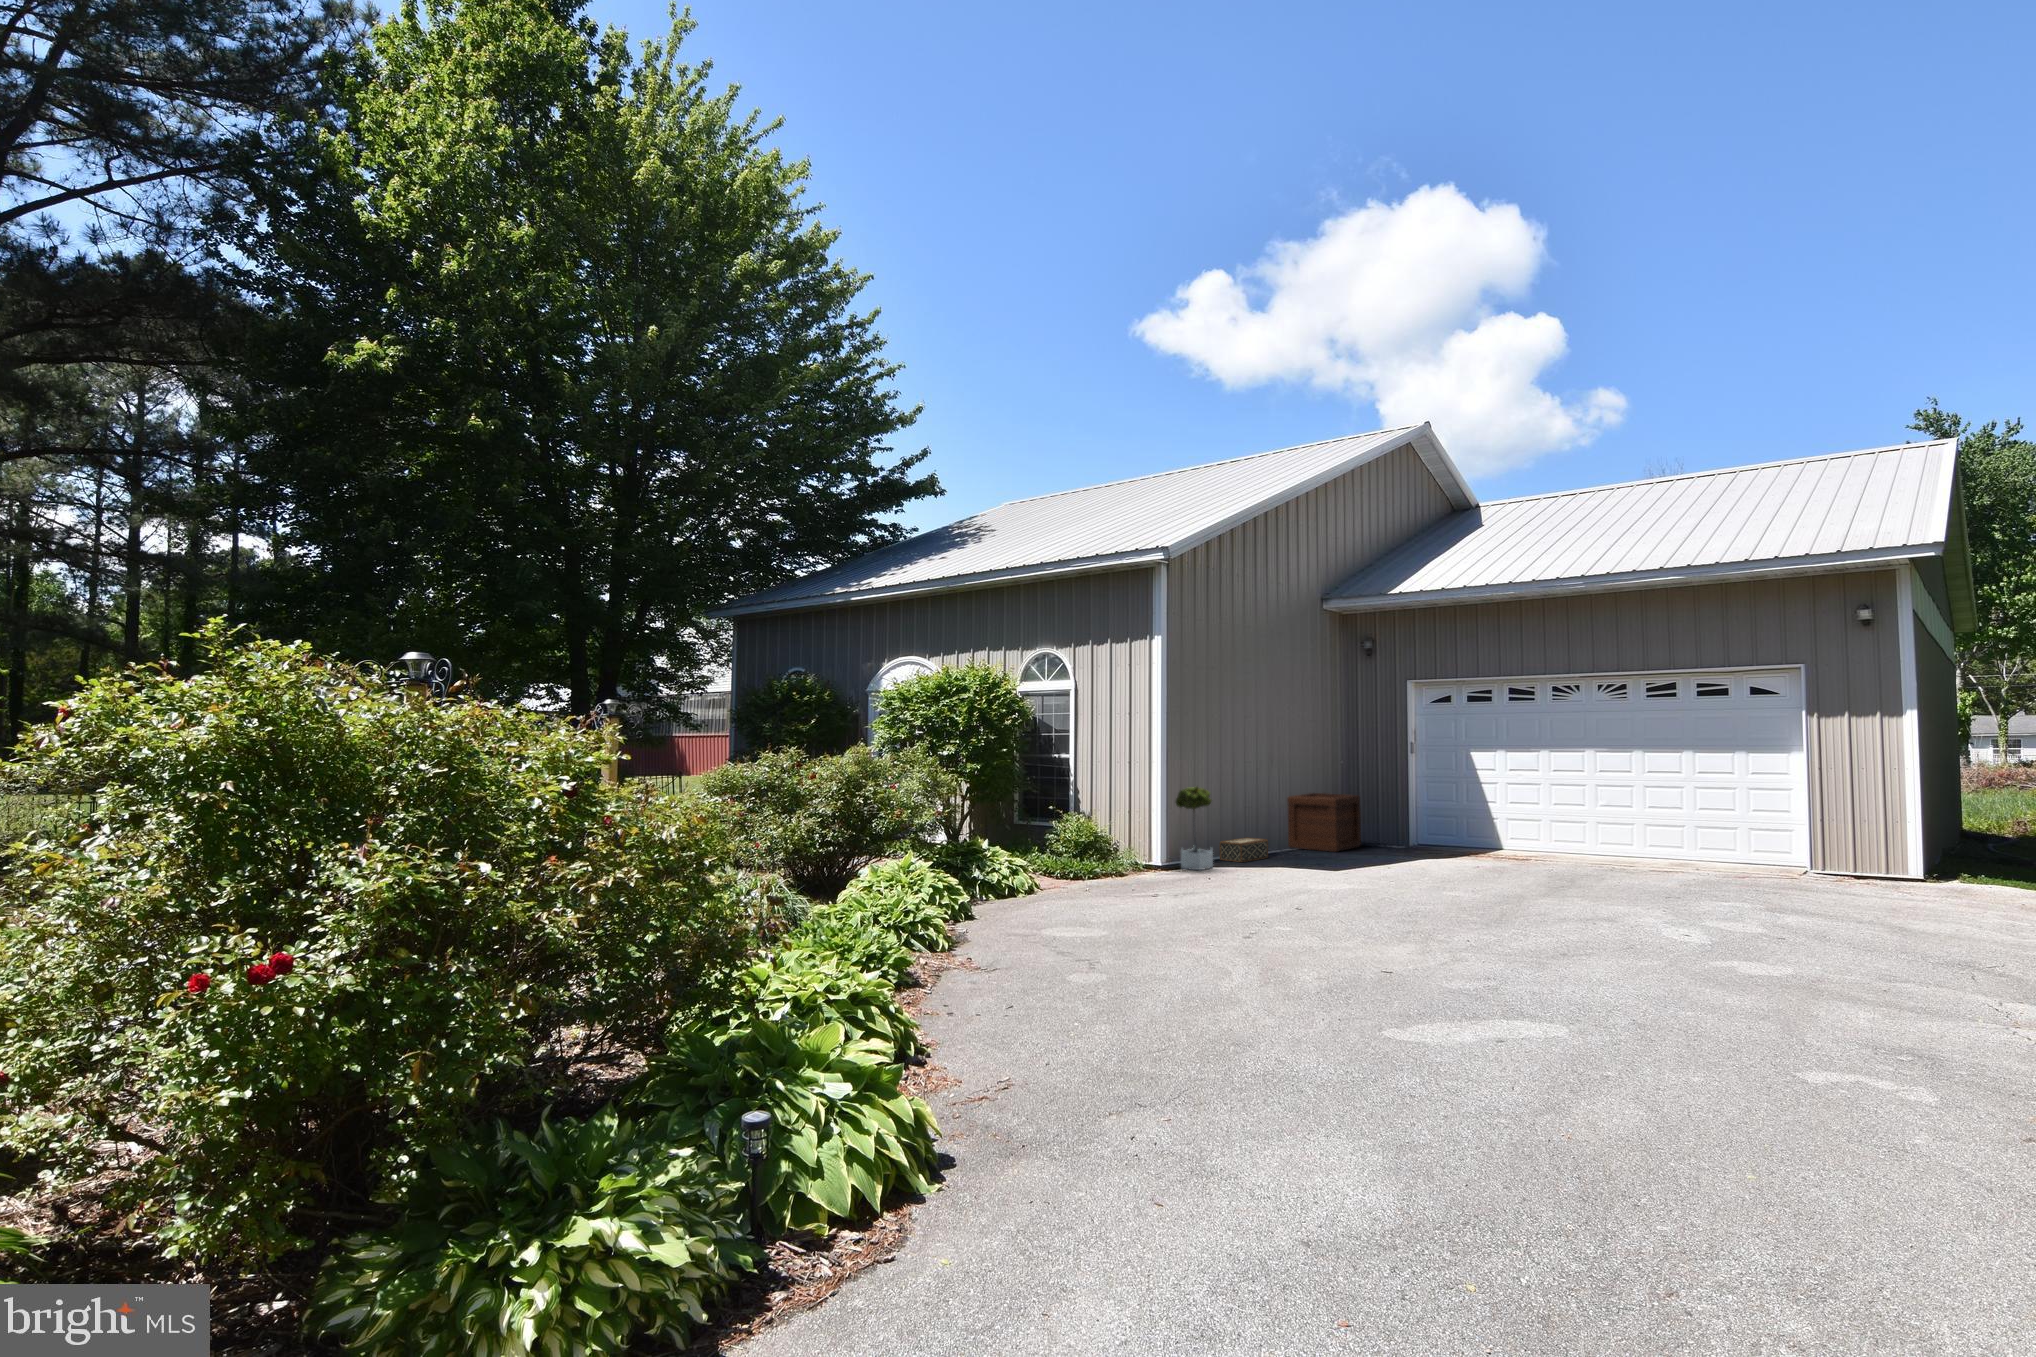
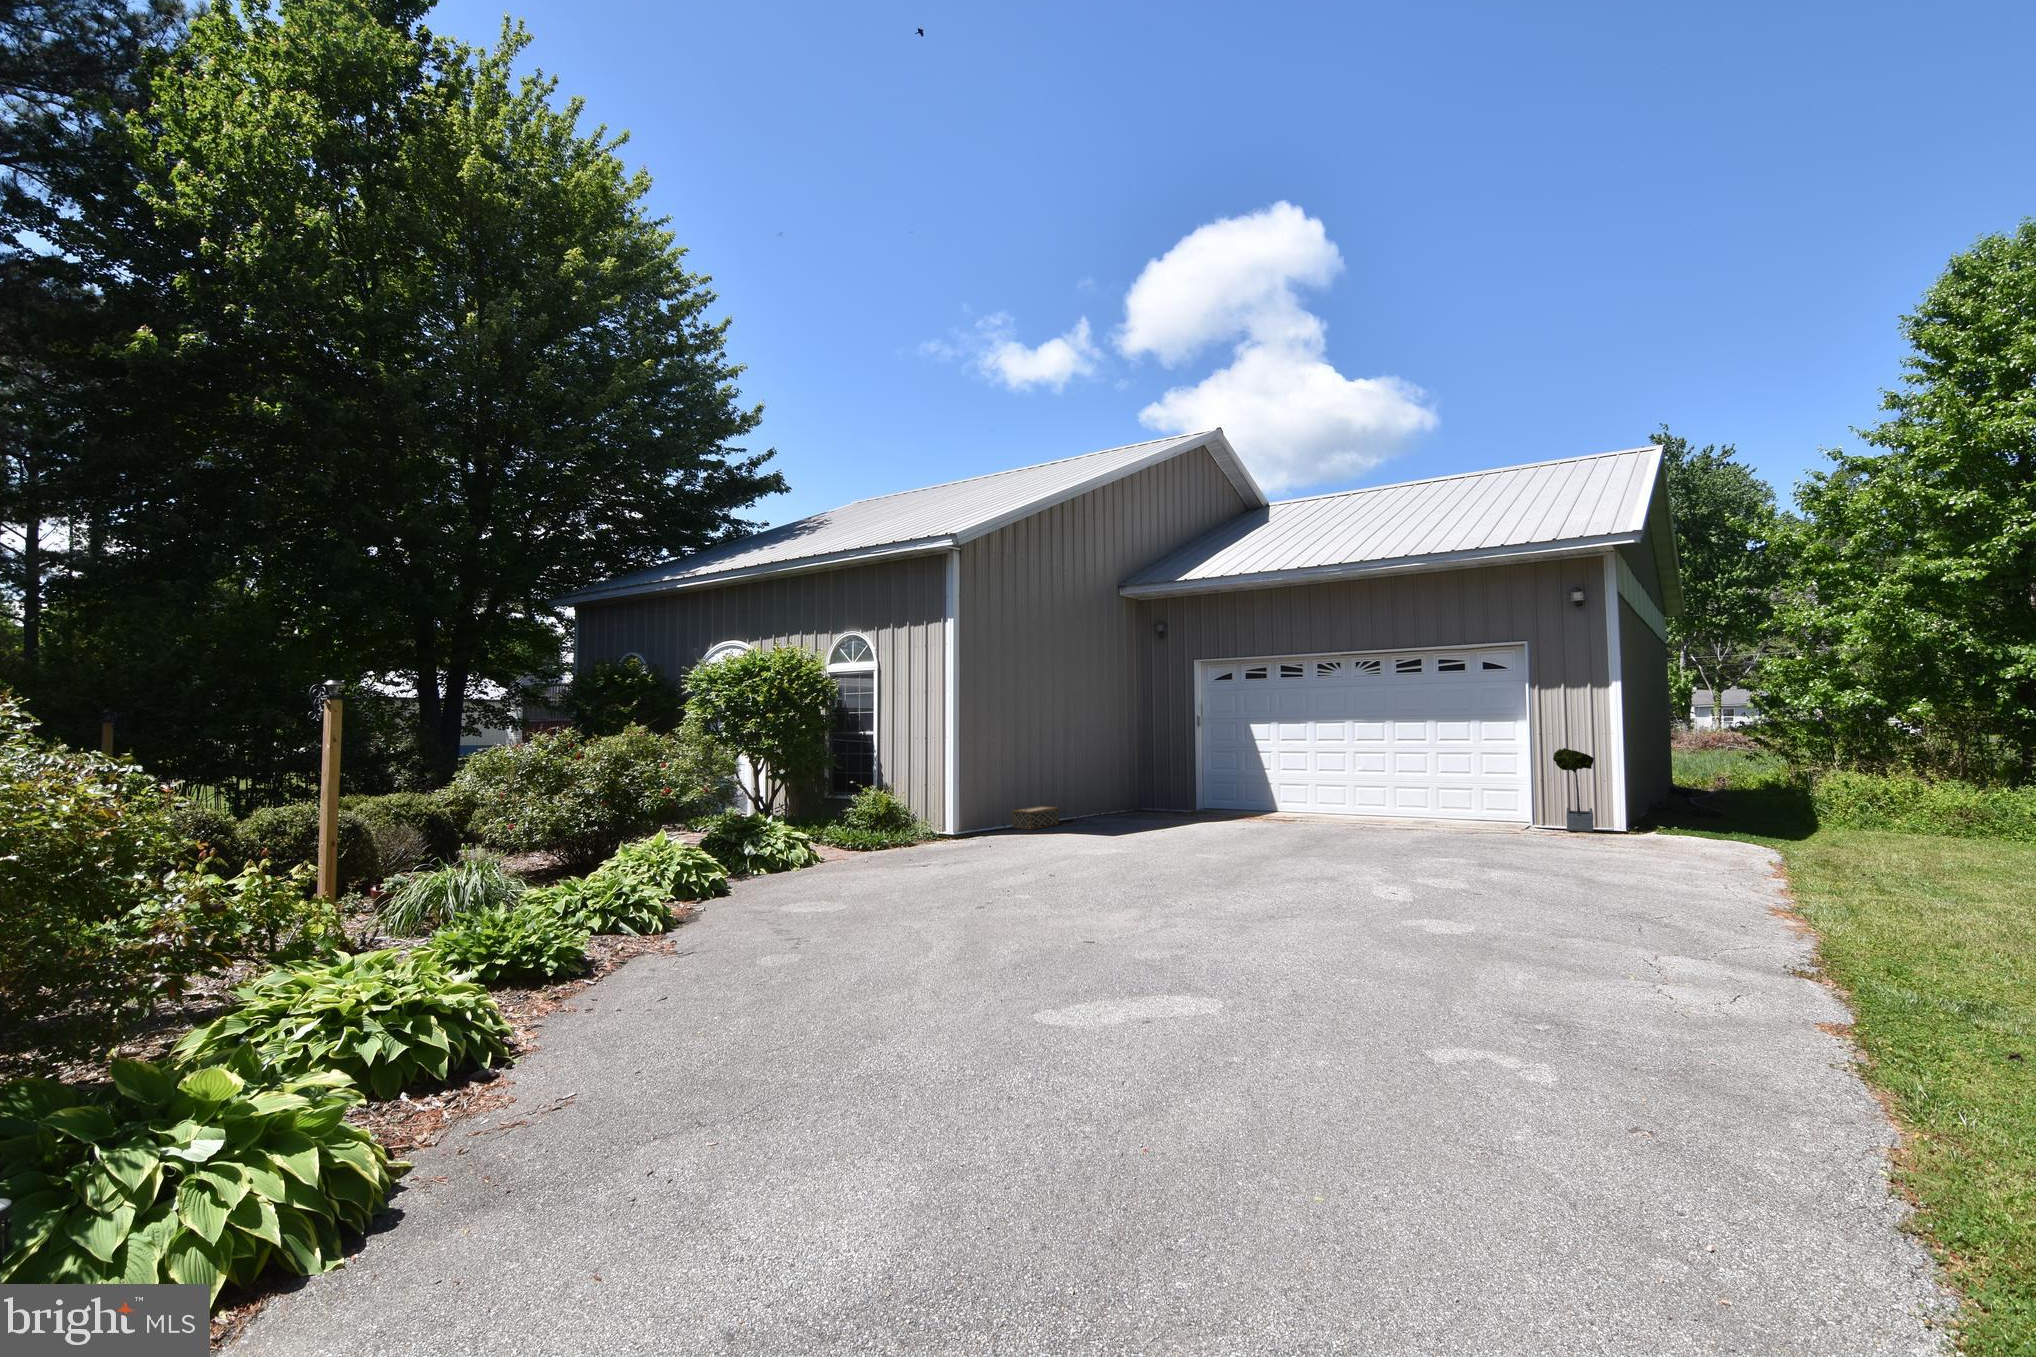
potted tree: present [1176,787,1213,870] -> present [1553,748,1594,831]
wooden crate: present [1287,793,1361,852] -> none [1083,763,1150,818]

